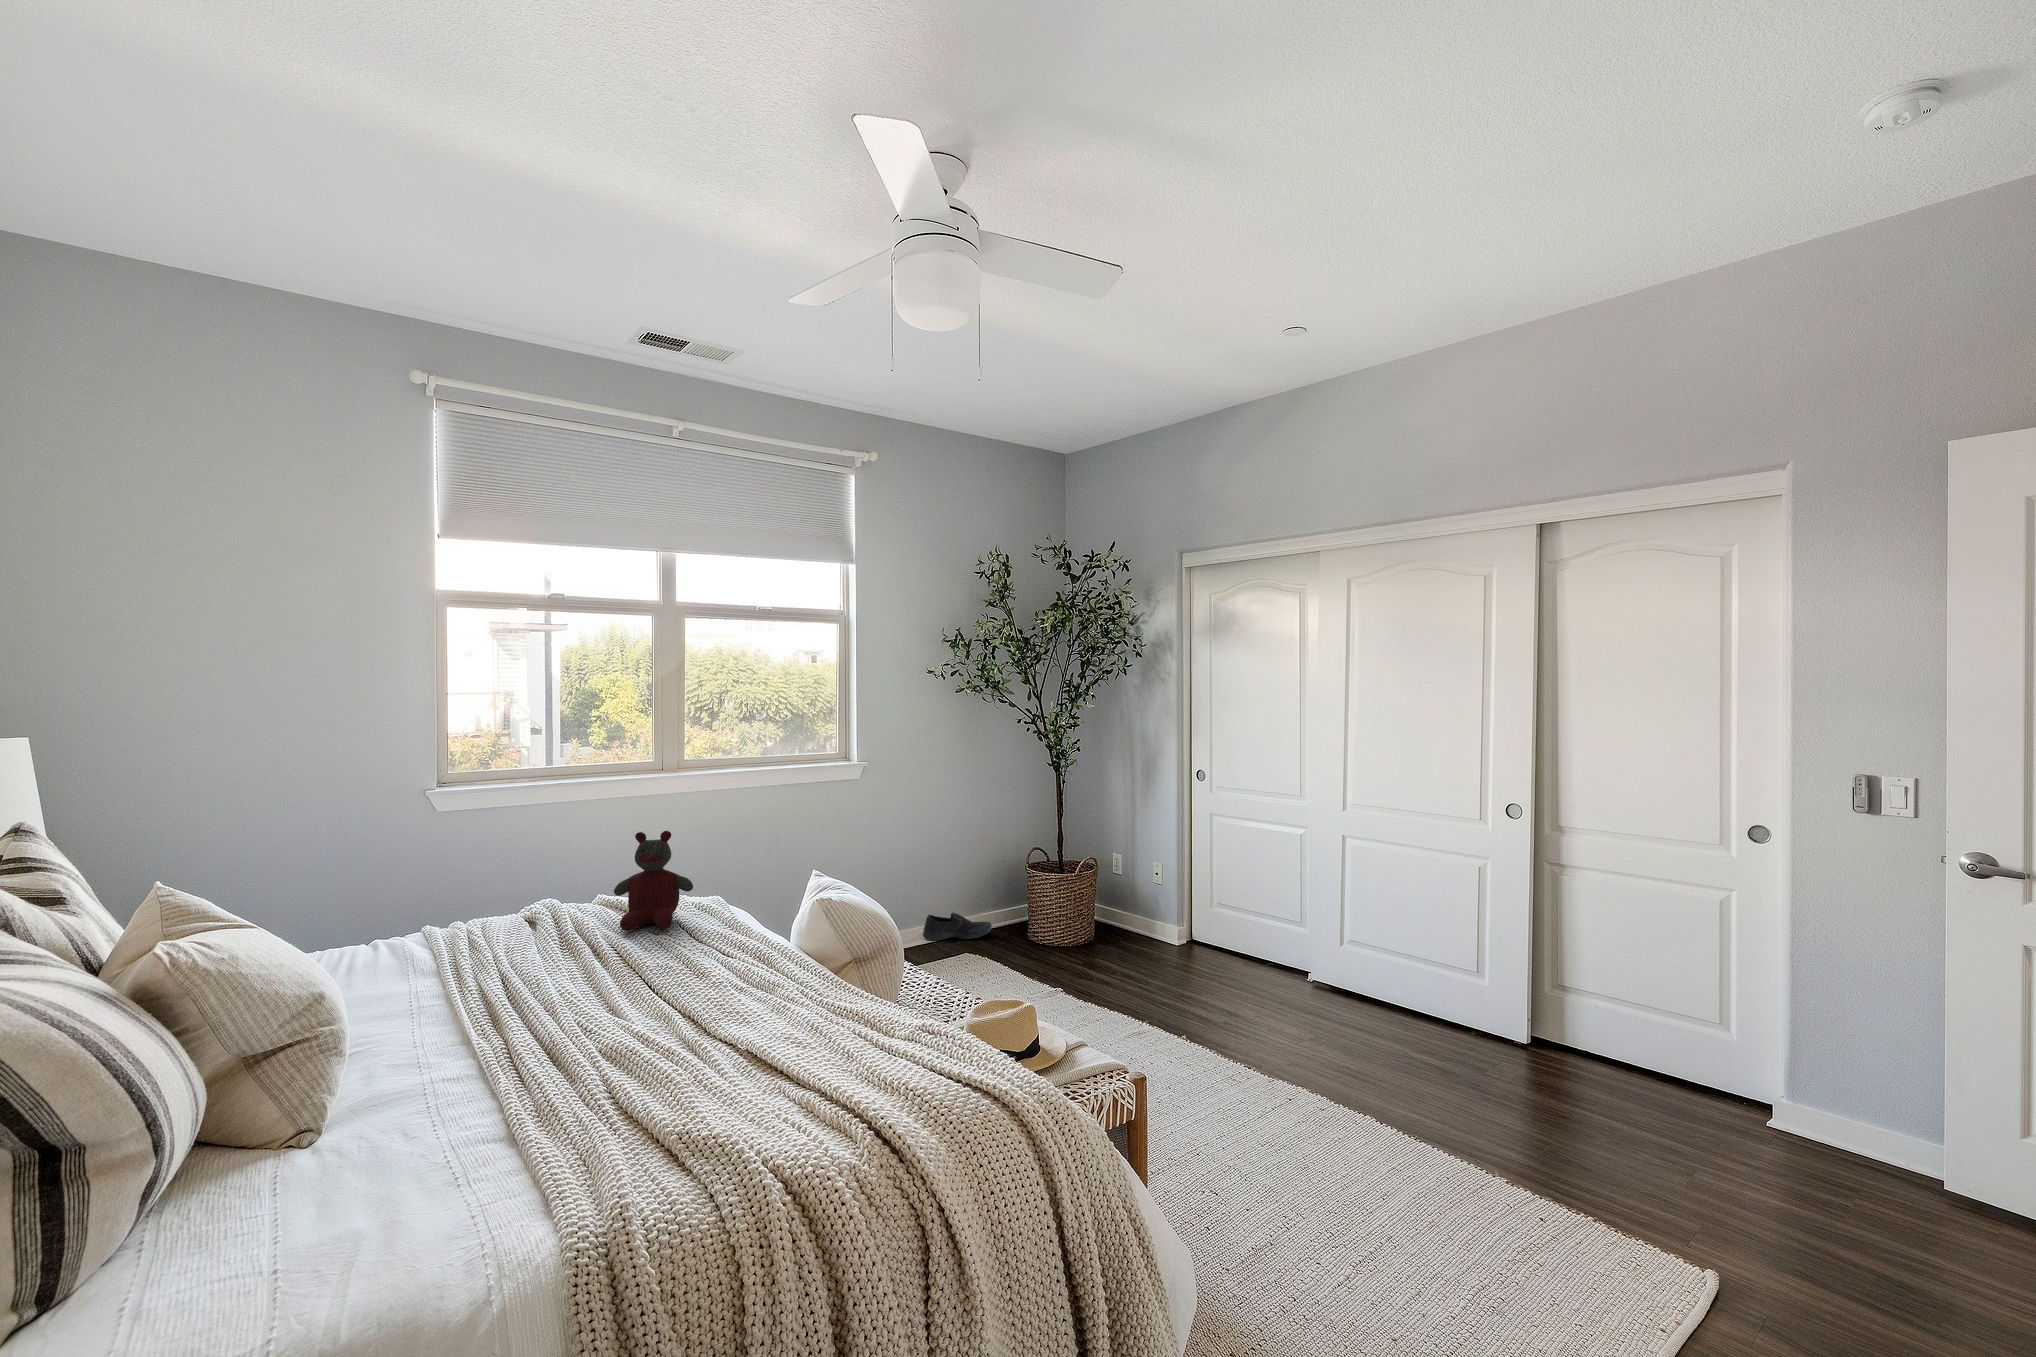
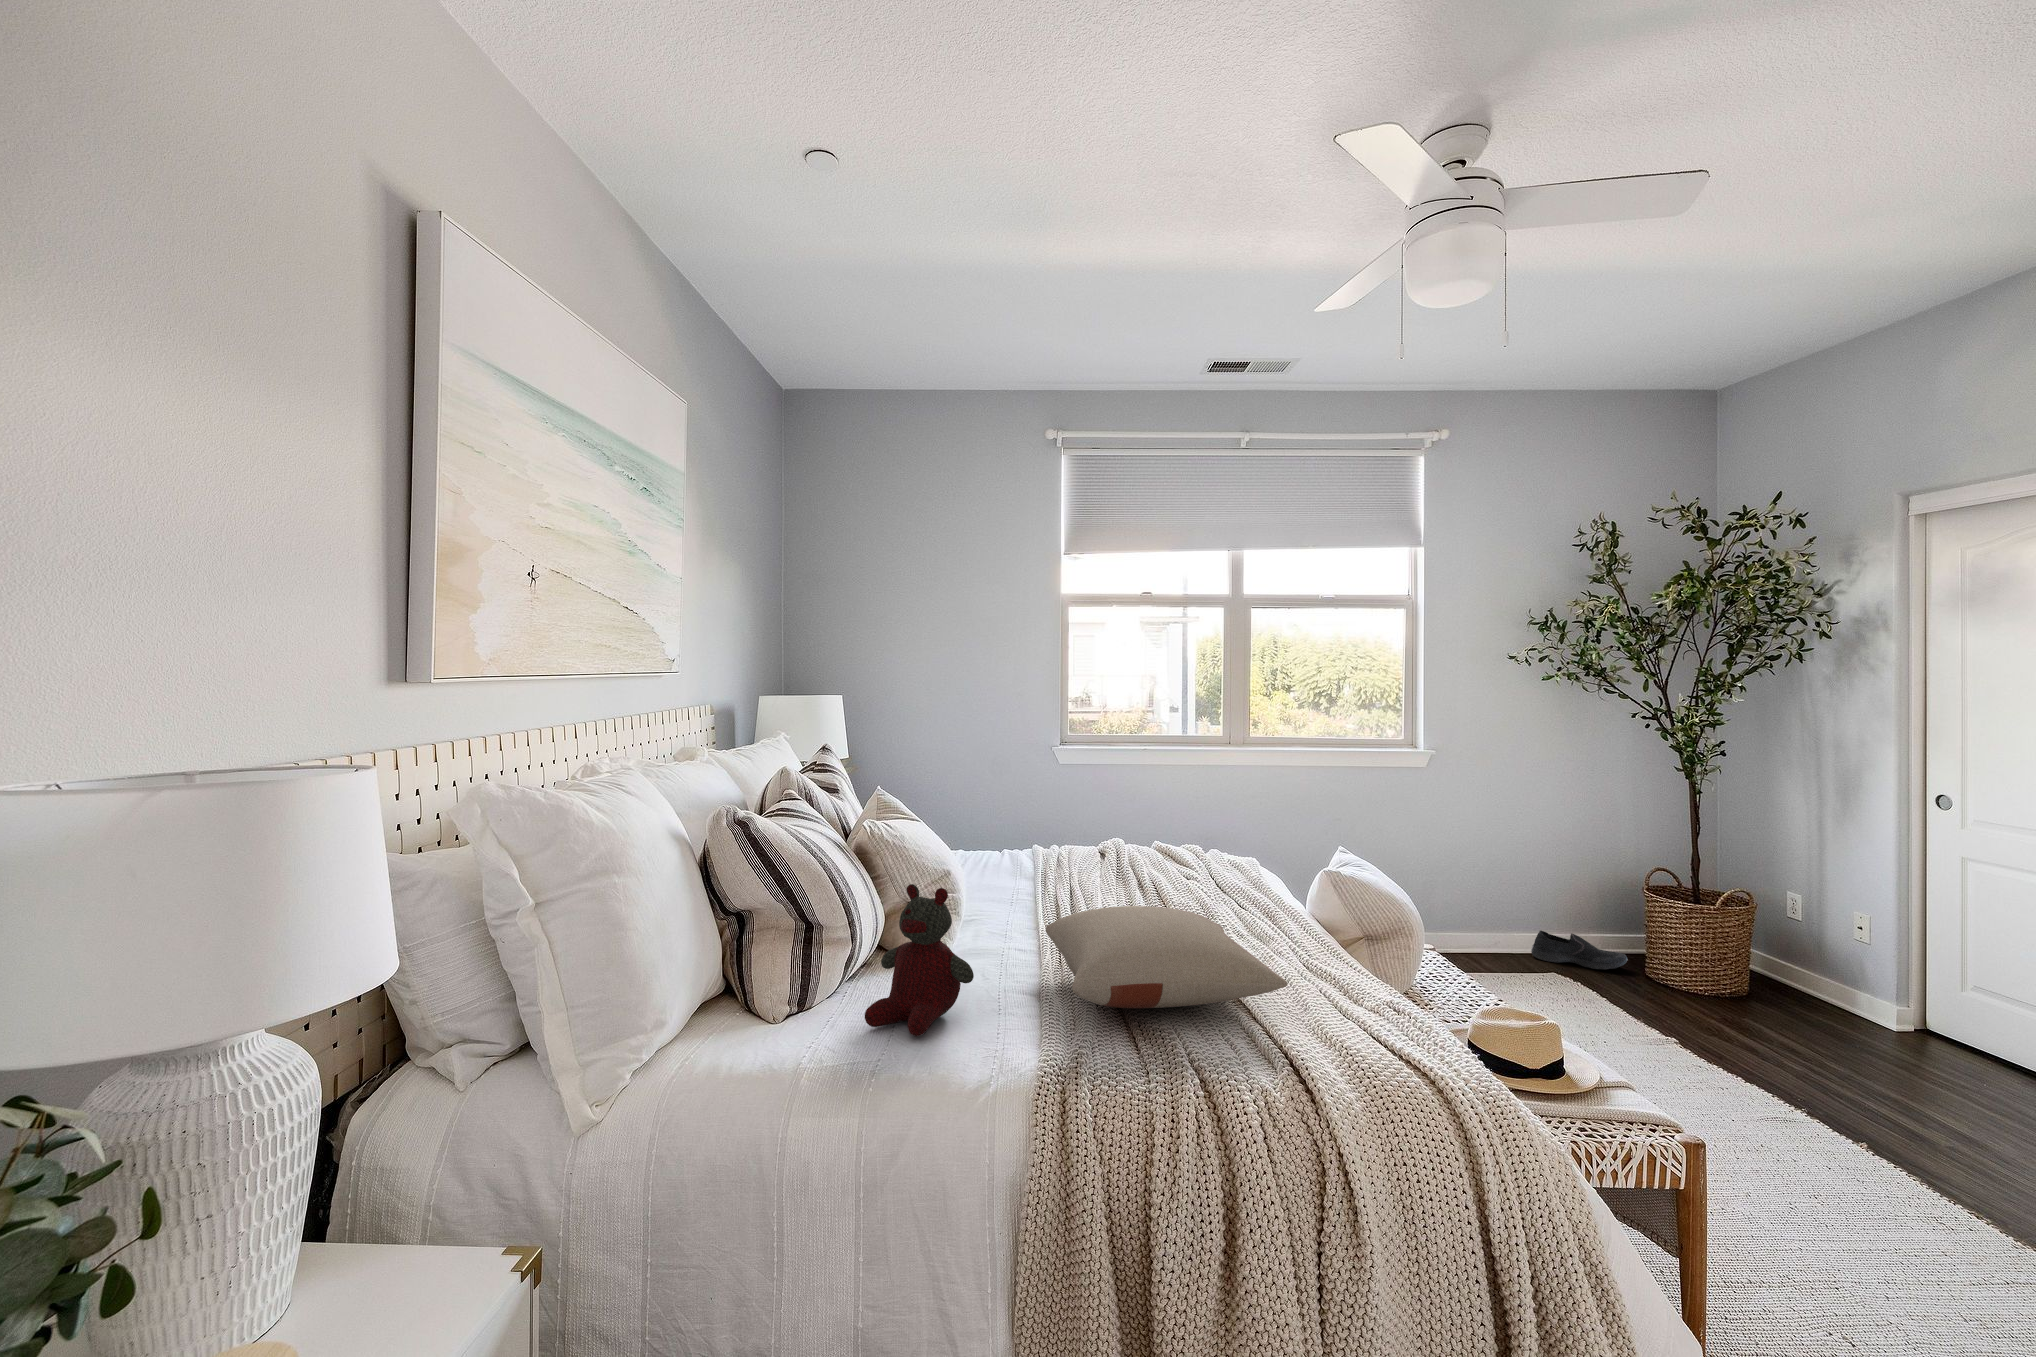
stuffed bear: present [614,831,693,931] -> present [865,884,974,1036]
pillow: none [511,979,840,1127] -> present [1045,906,1287,1008]

